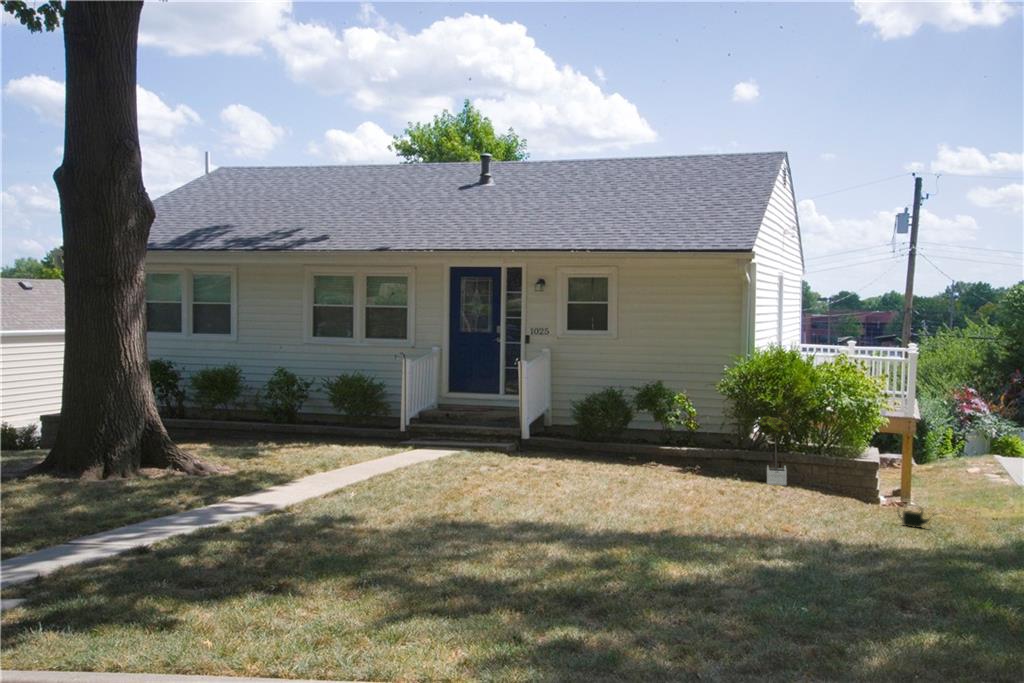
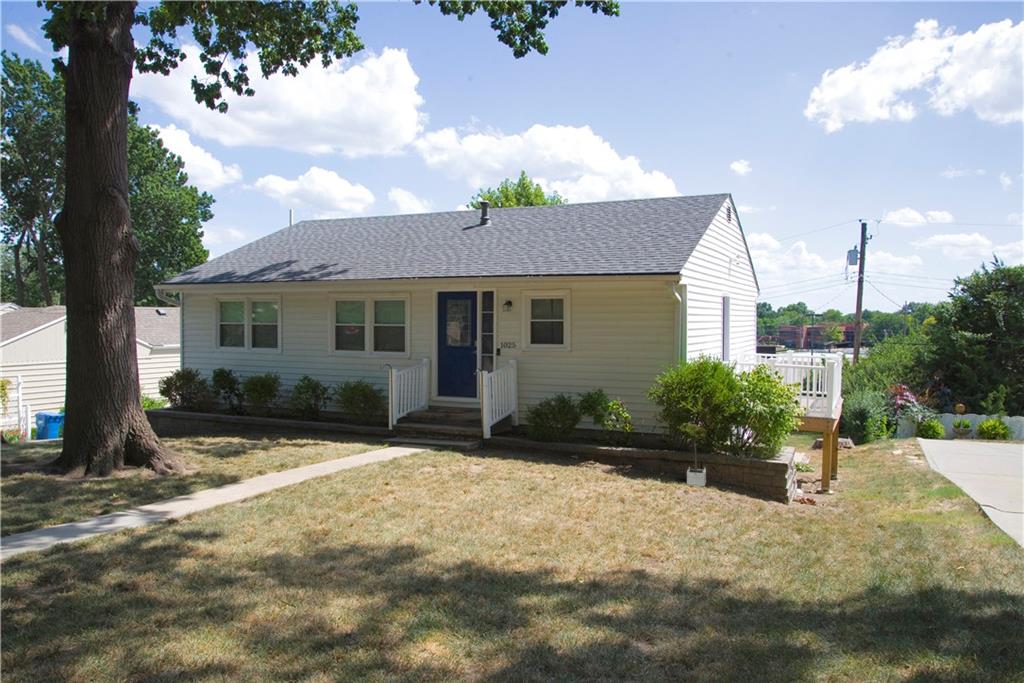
watering can: present [898,509,929,528] -> none [789,529,829,555]

